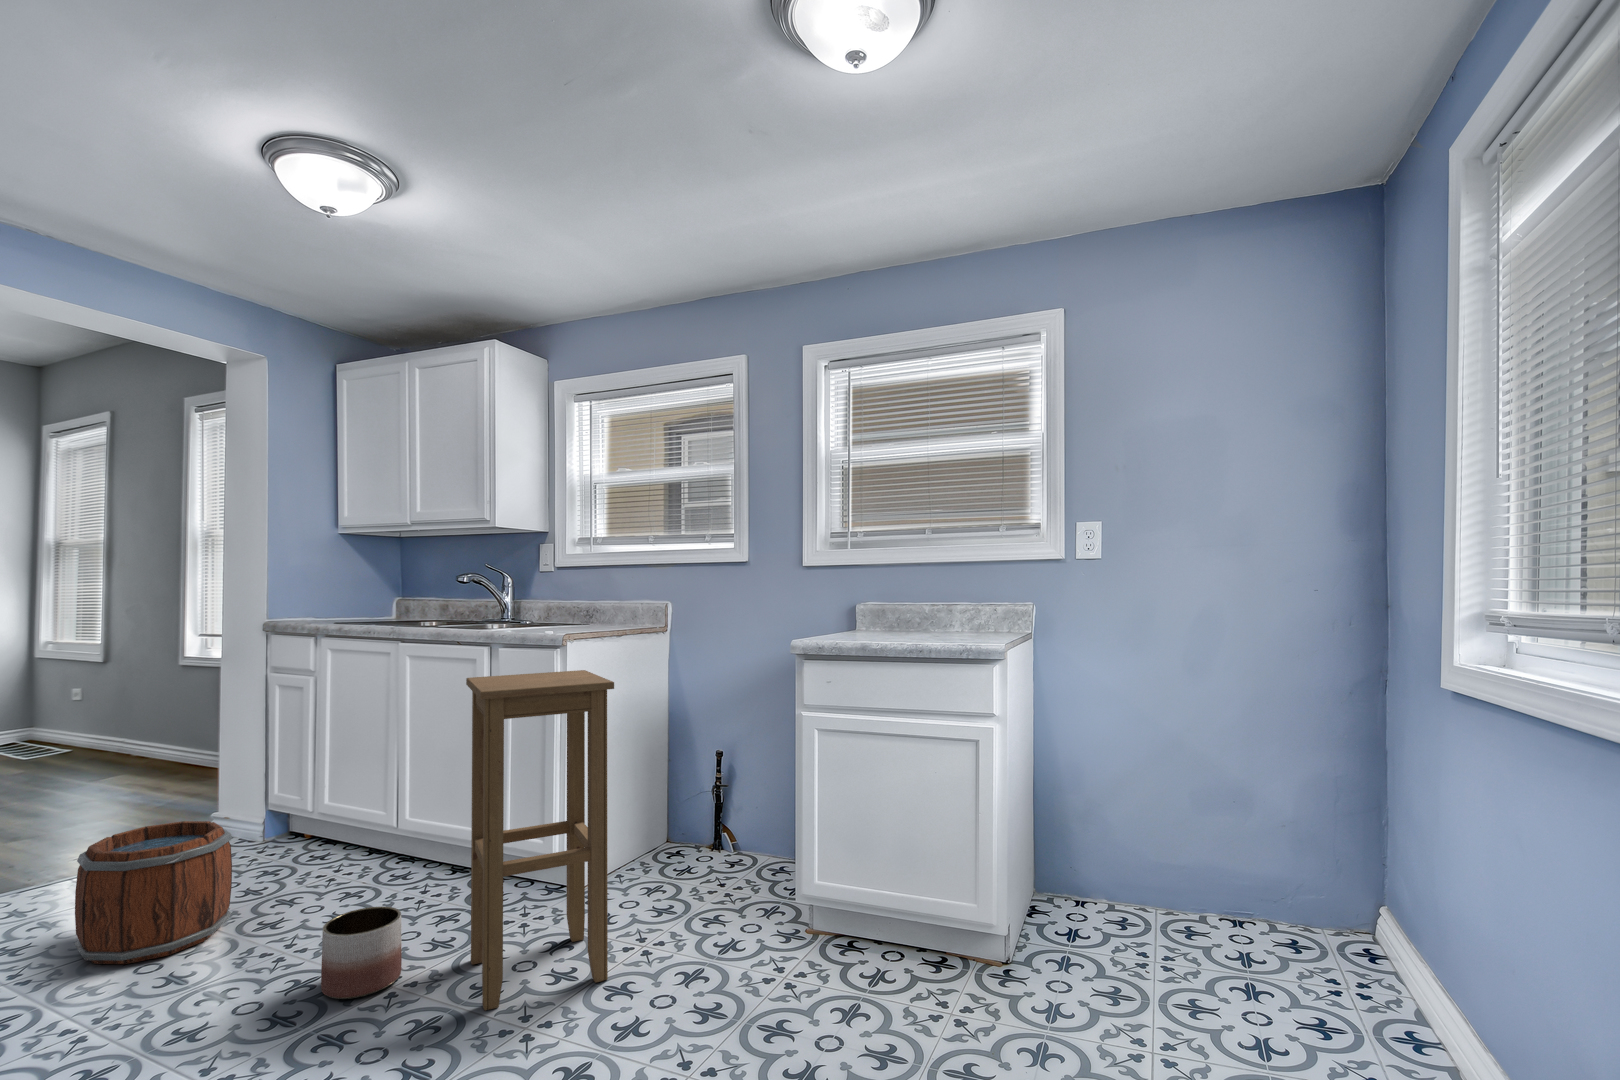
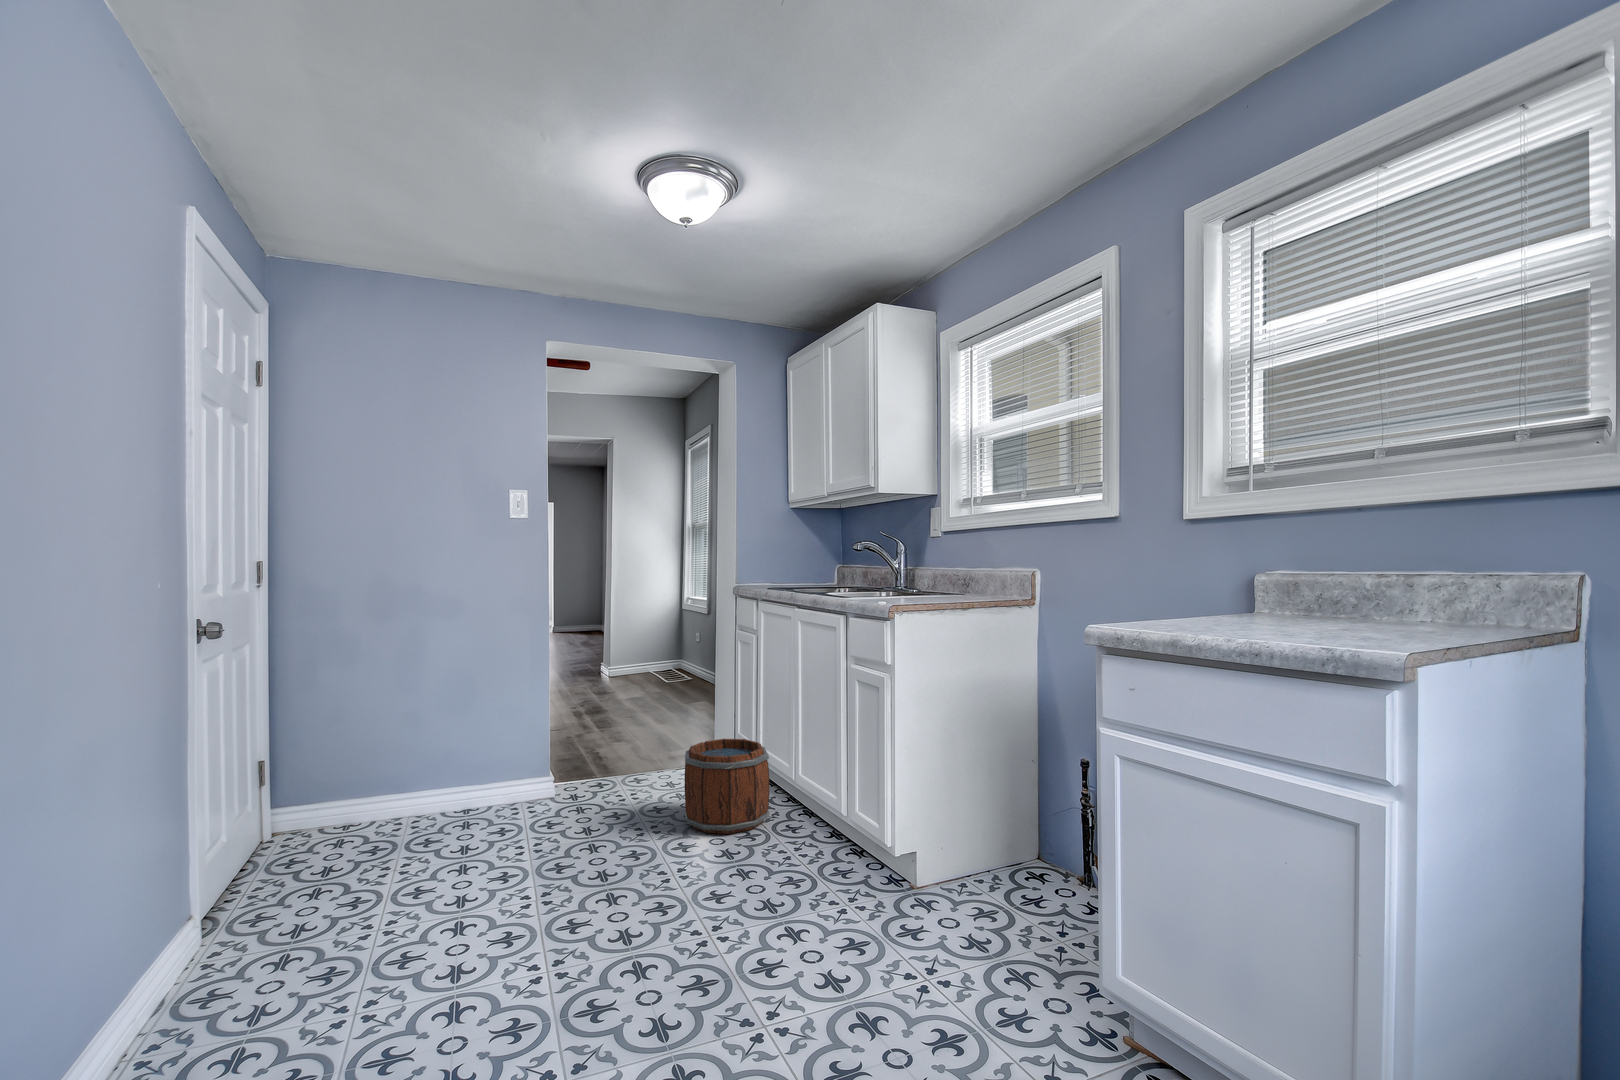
stool: present [466,670,614,1010] -> none [893,656,1016,962]
planter: present [321,907,402,999] -> none [800,835,856,906]

